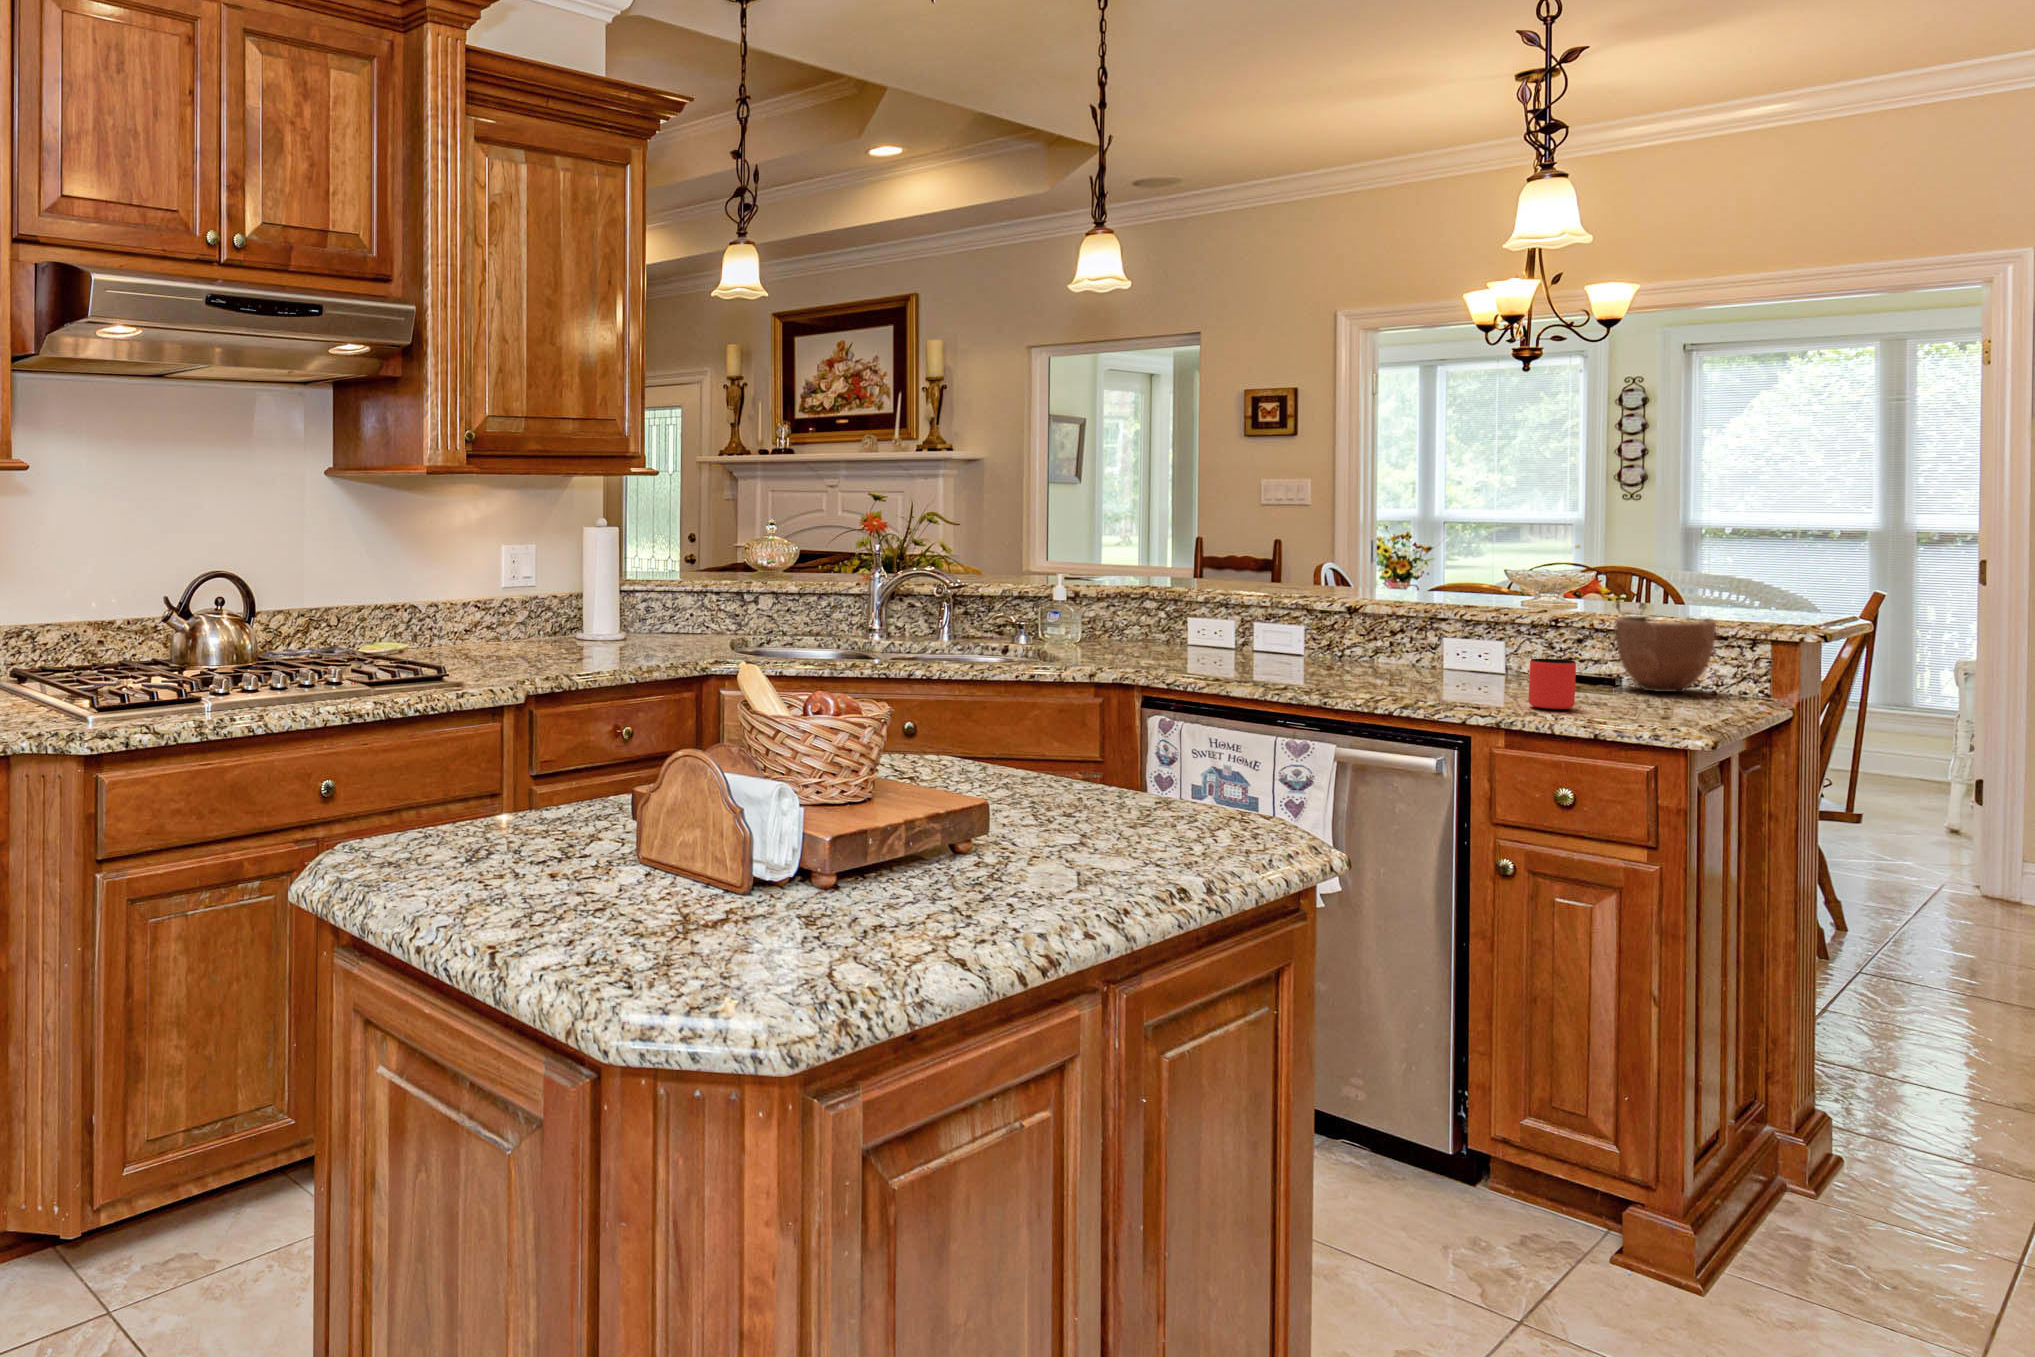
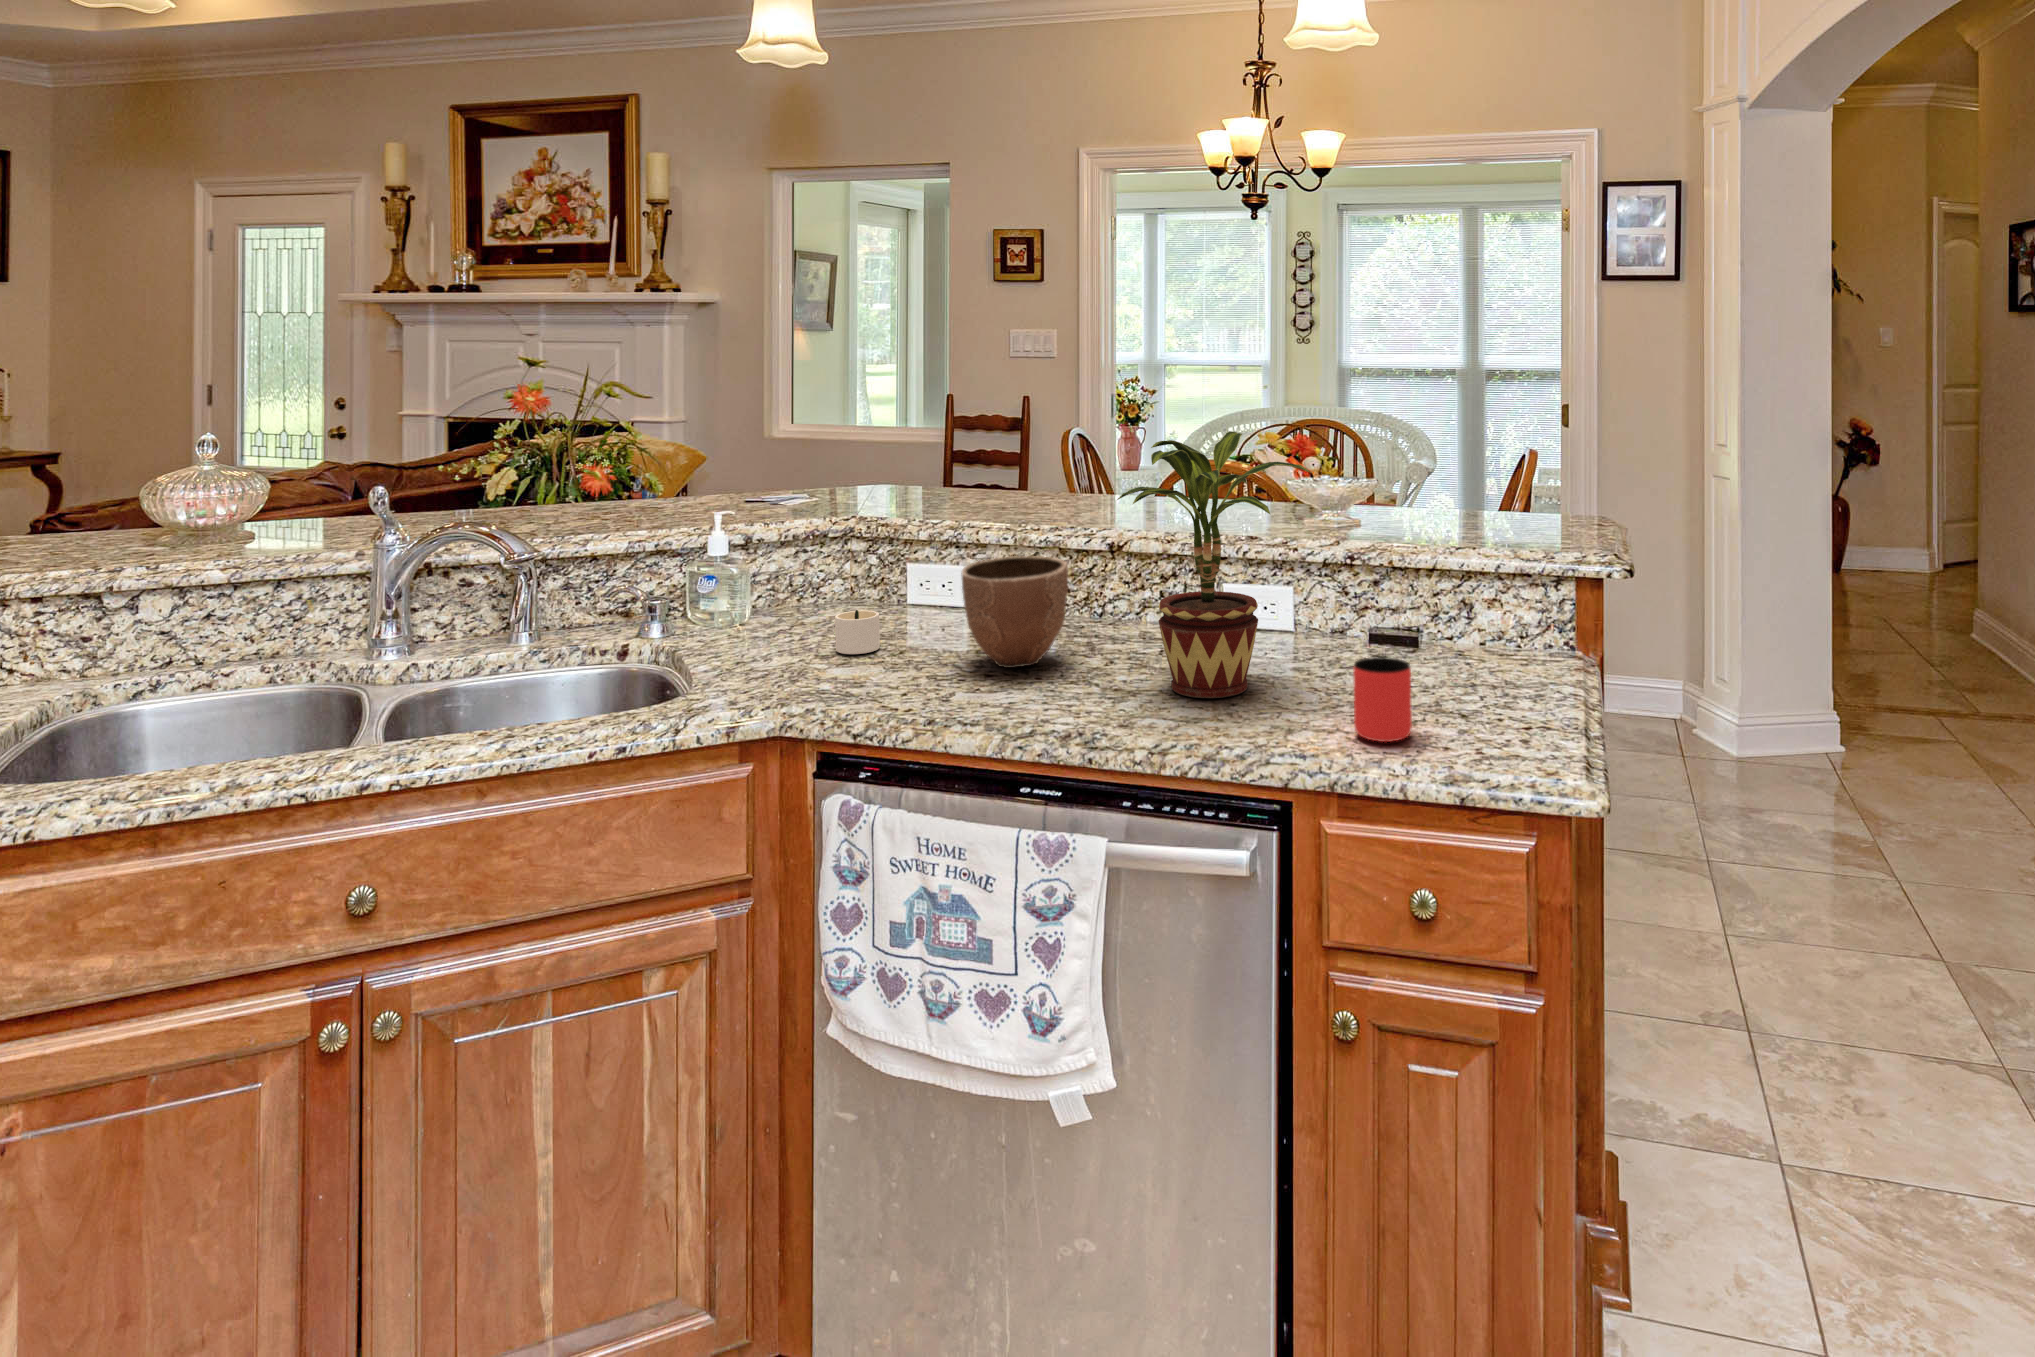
potted plant: none [1358,517,1514,689] -> present [1117,431,1310,698]
decorative bowl: present [1615,616,1716,692] -> present [961,556,1068,668]
candle: none [1146,633,1190,661] -> present [835,610,880,654]

